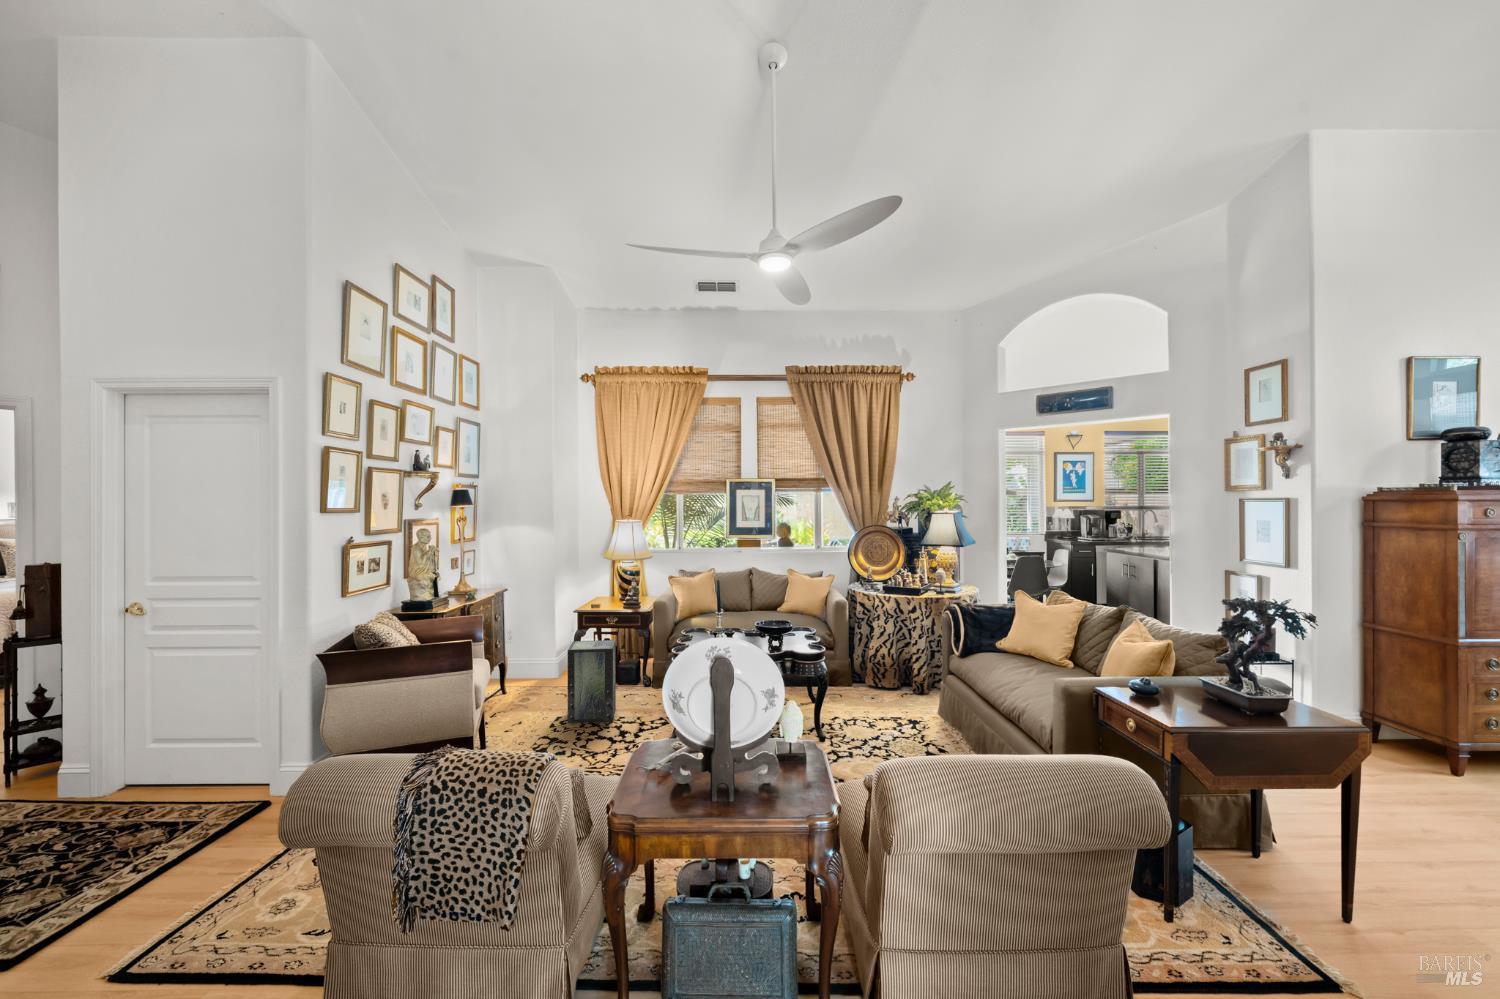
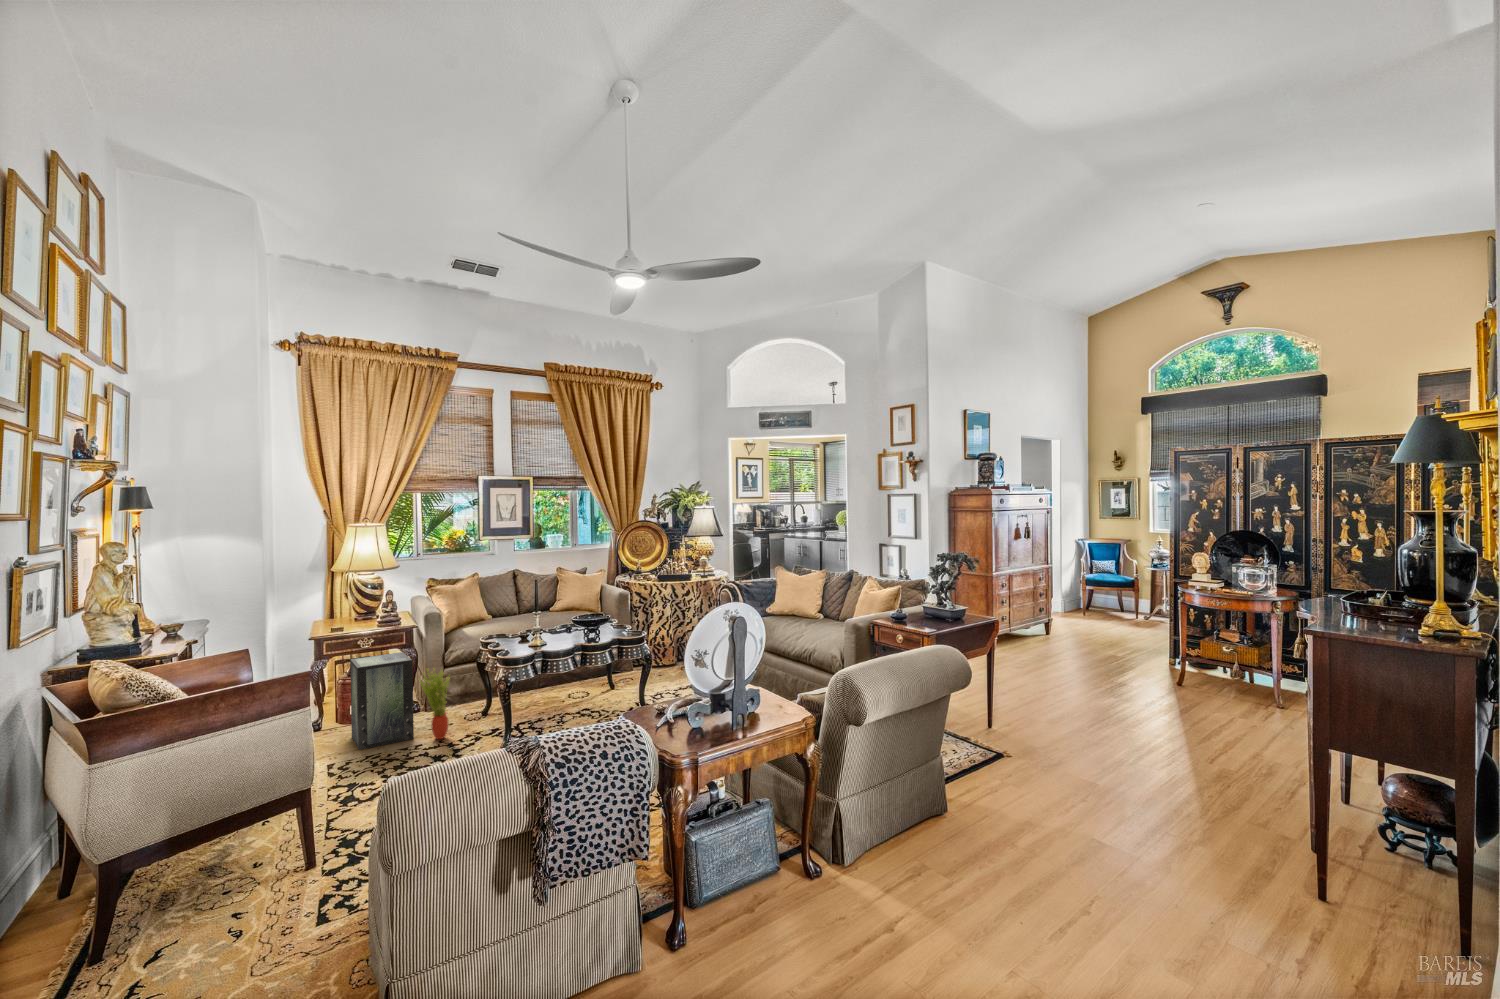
potted plant: none [614,657,642,726] -> present [421,669,450,739]

